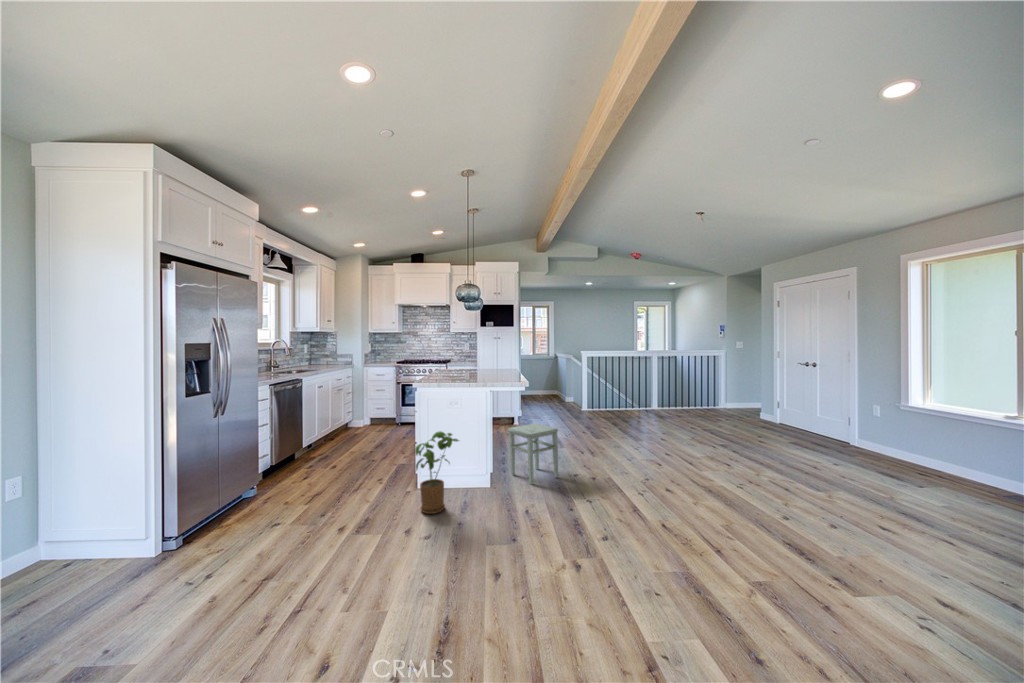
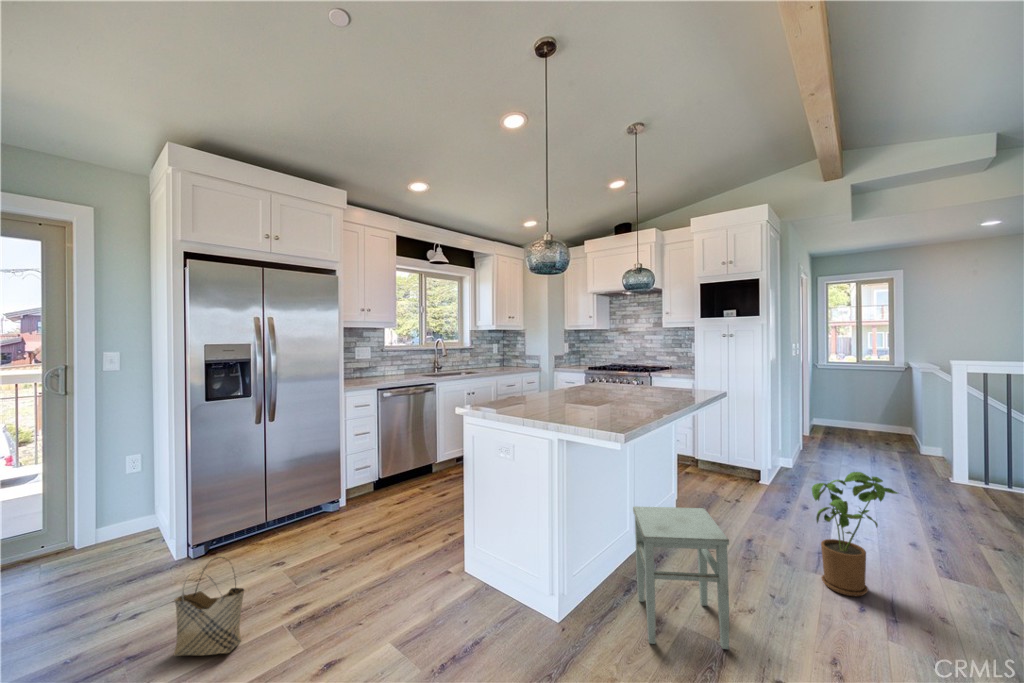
house plant: present [415,431,459,514] -> present [812,472,898,596]
woven basket: none [290,499,337,570] -> present [174,557,244,656]

